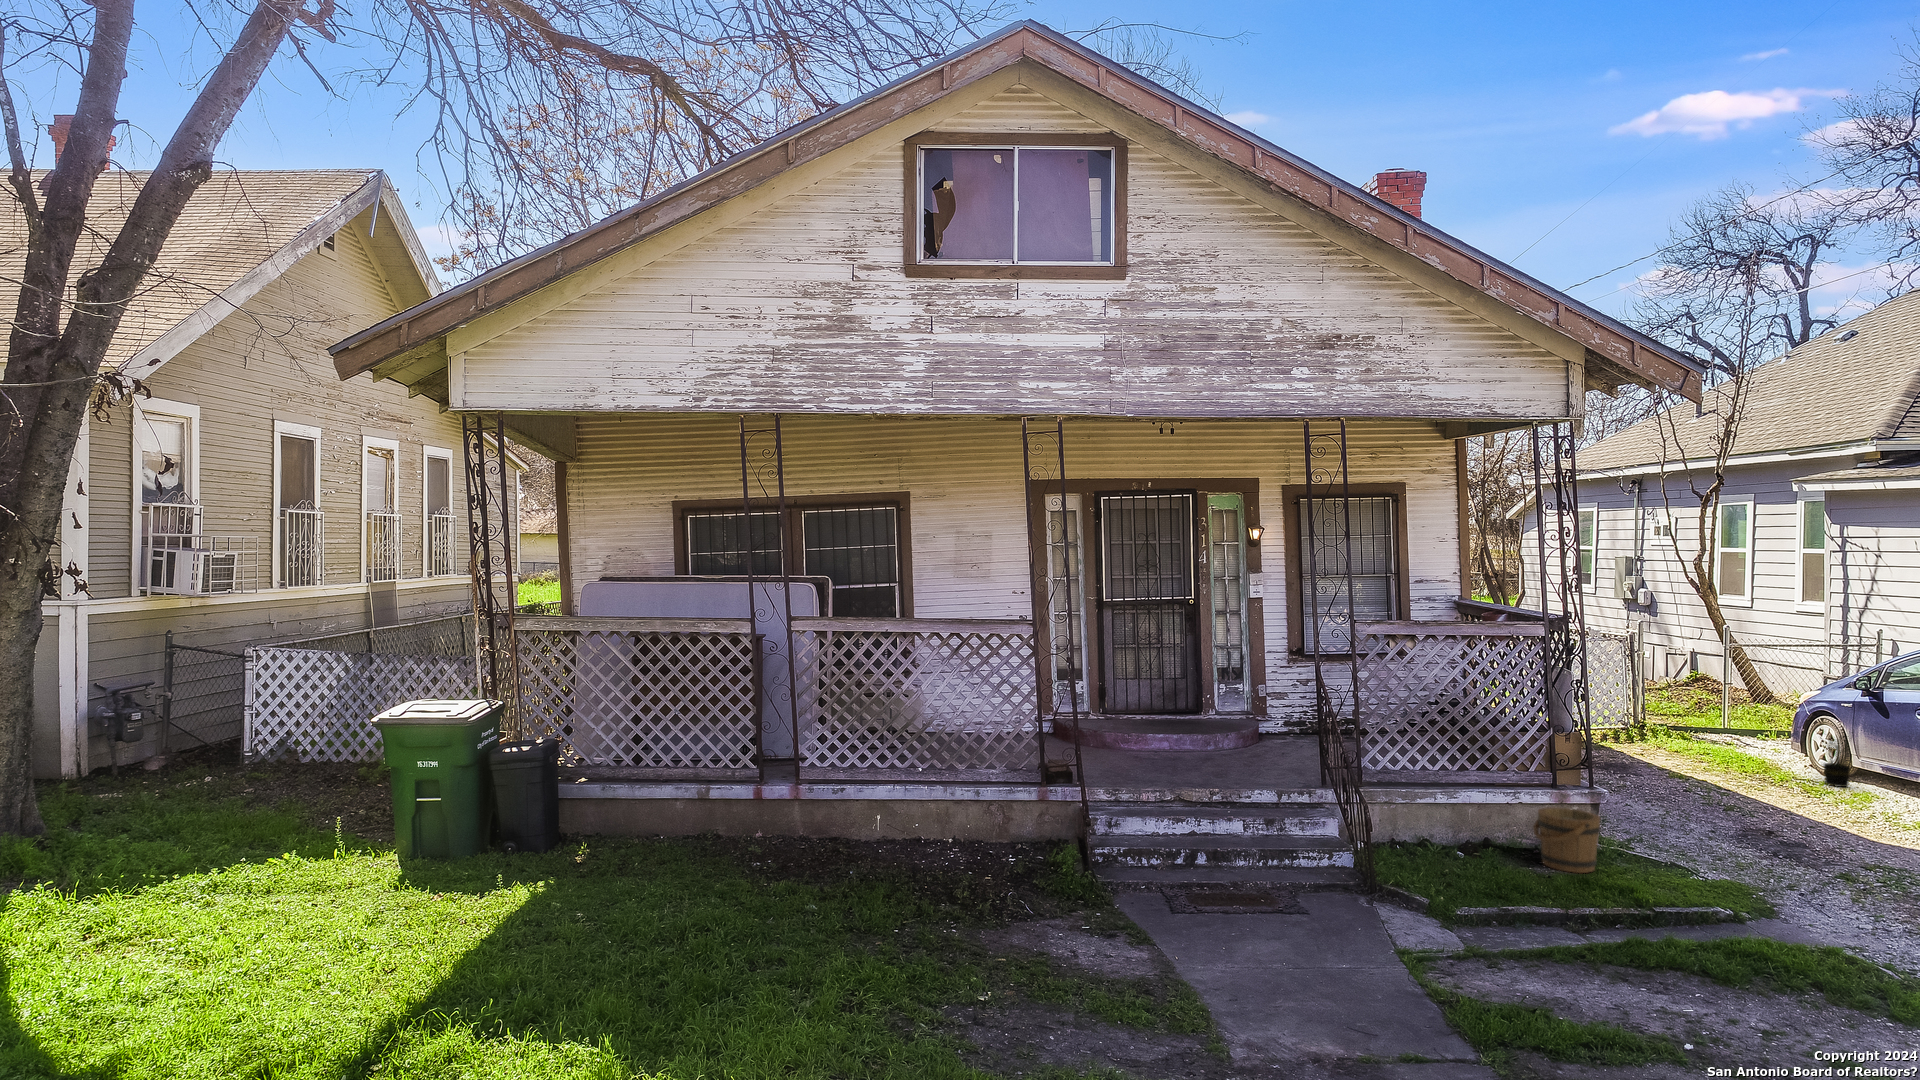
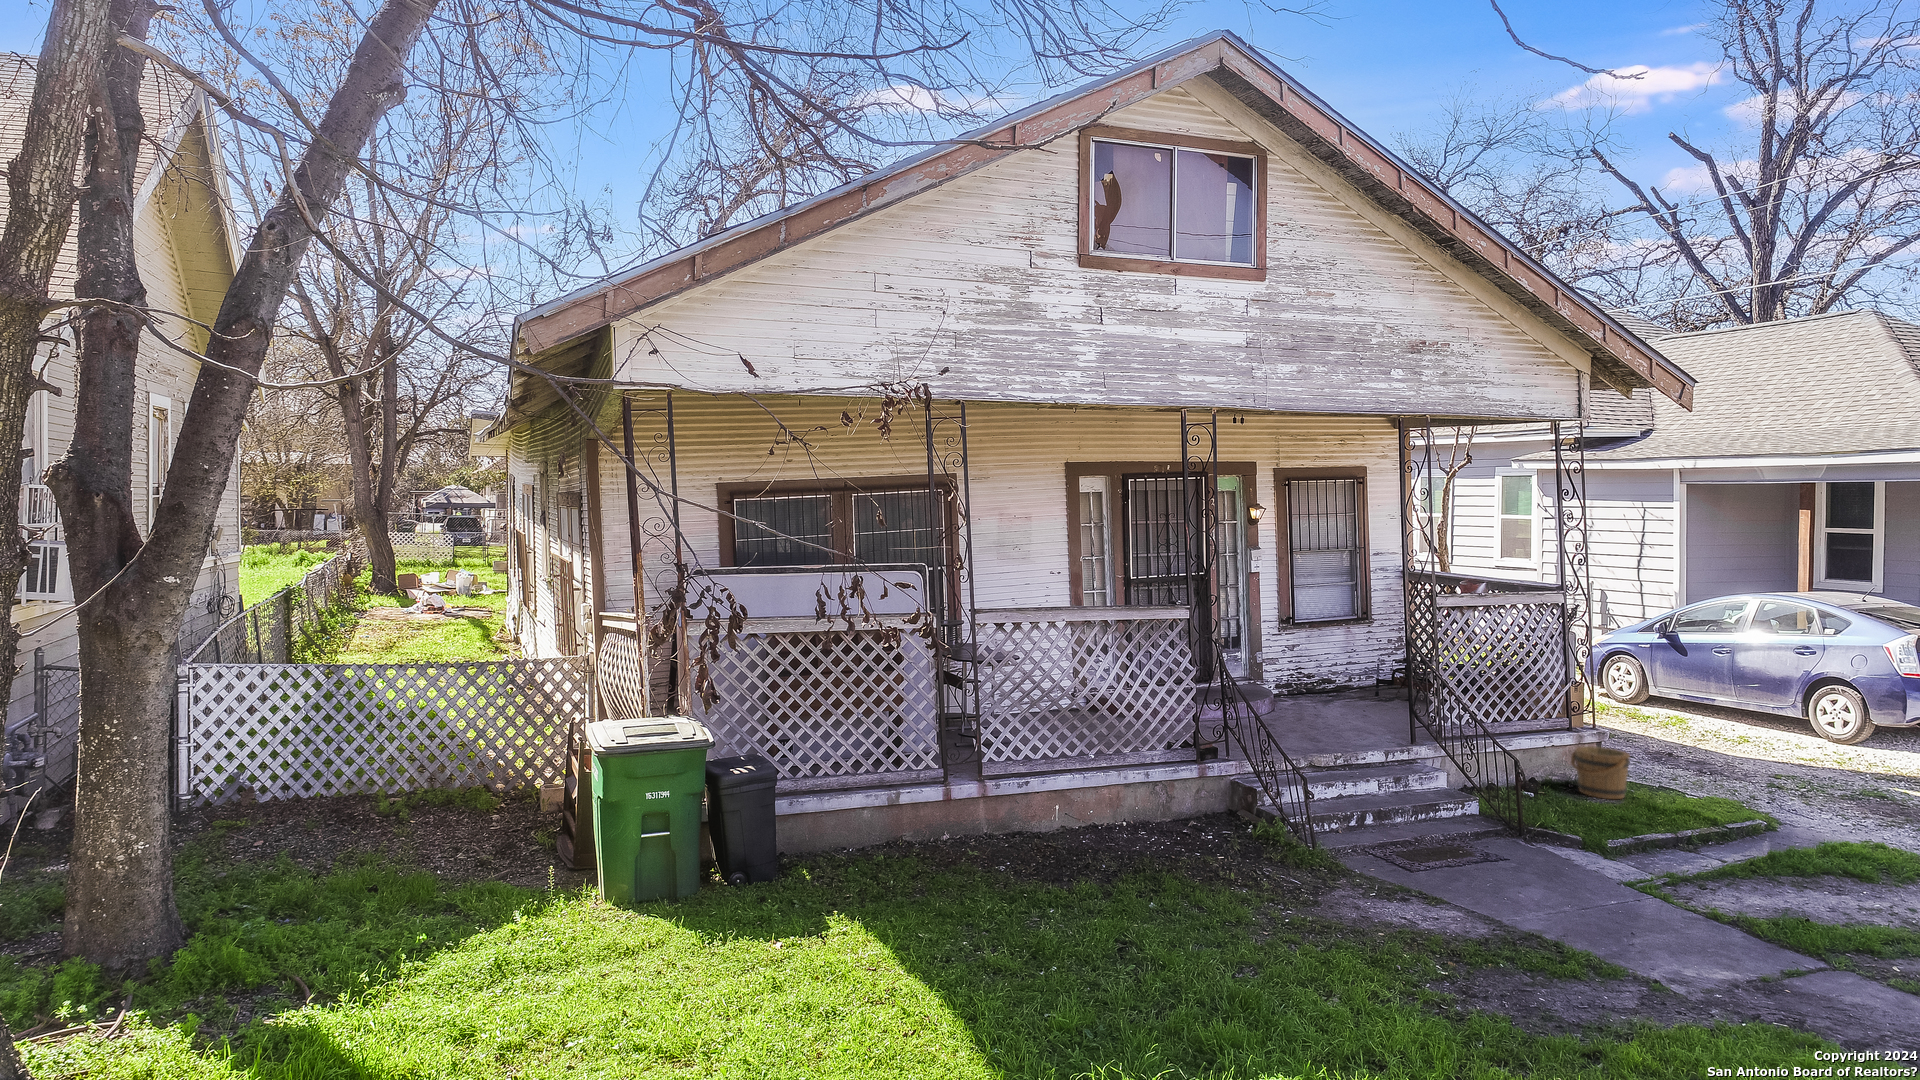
potted plant: present [1821,732,1853,787] -> none [1622,663,1658,711]

